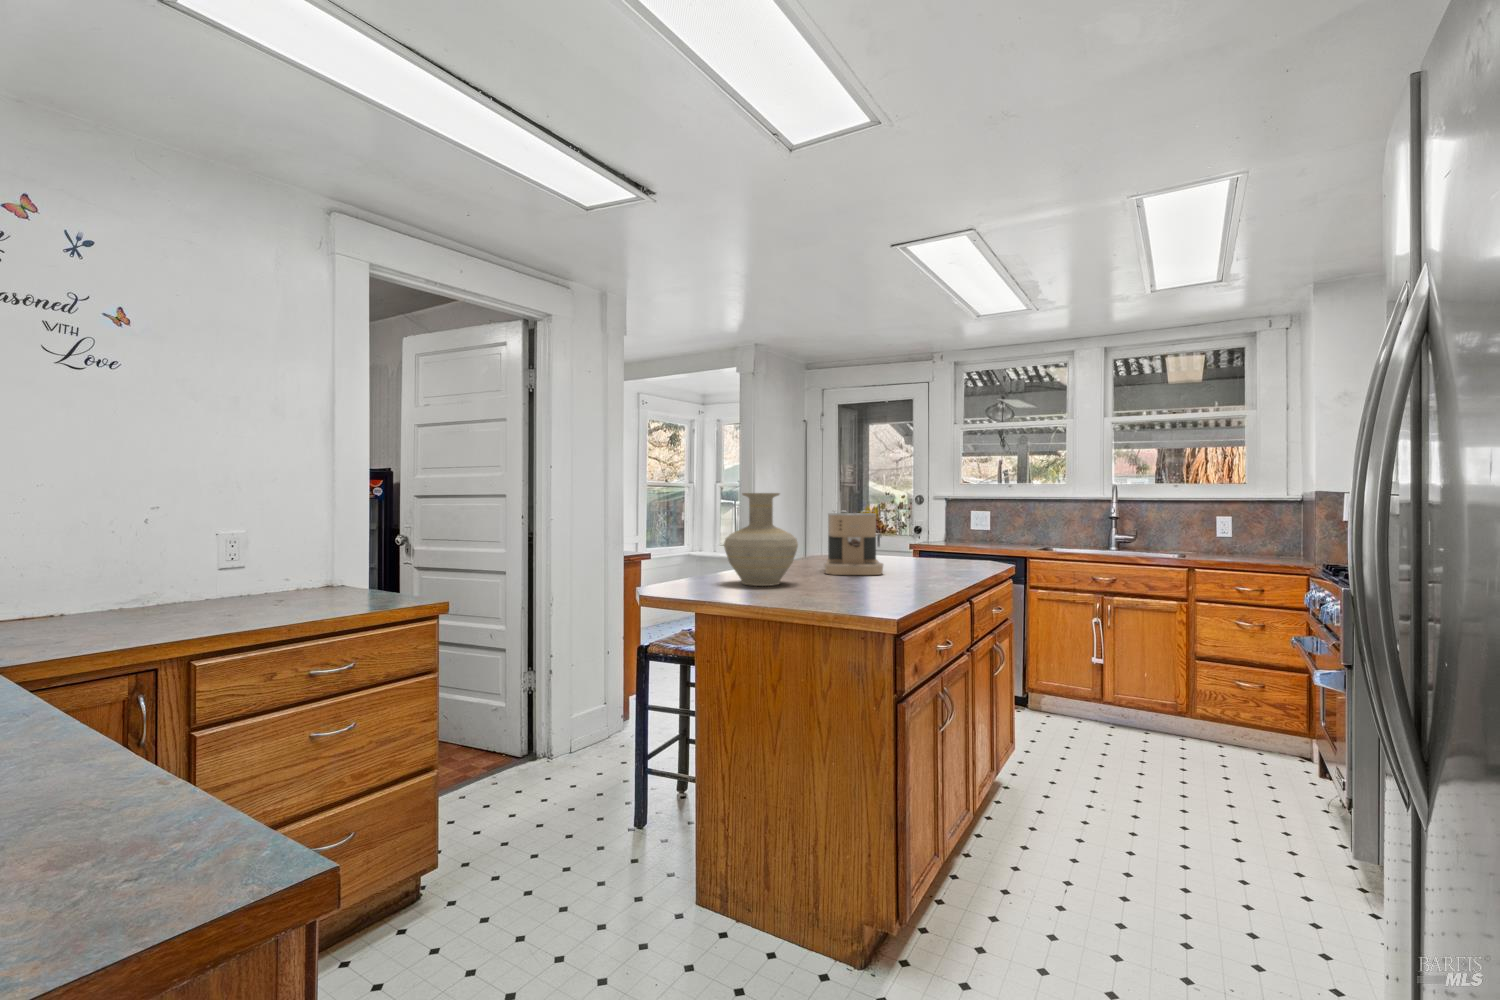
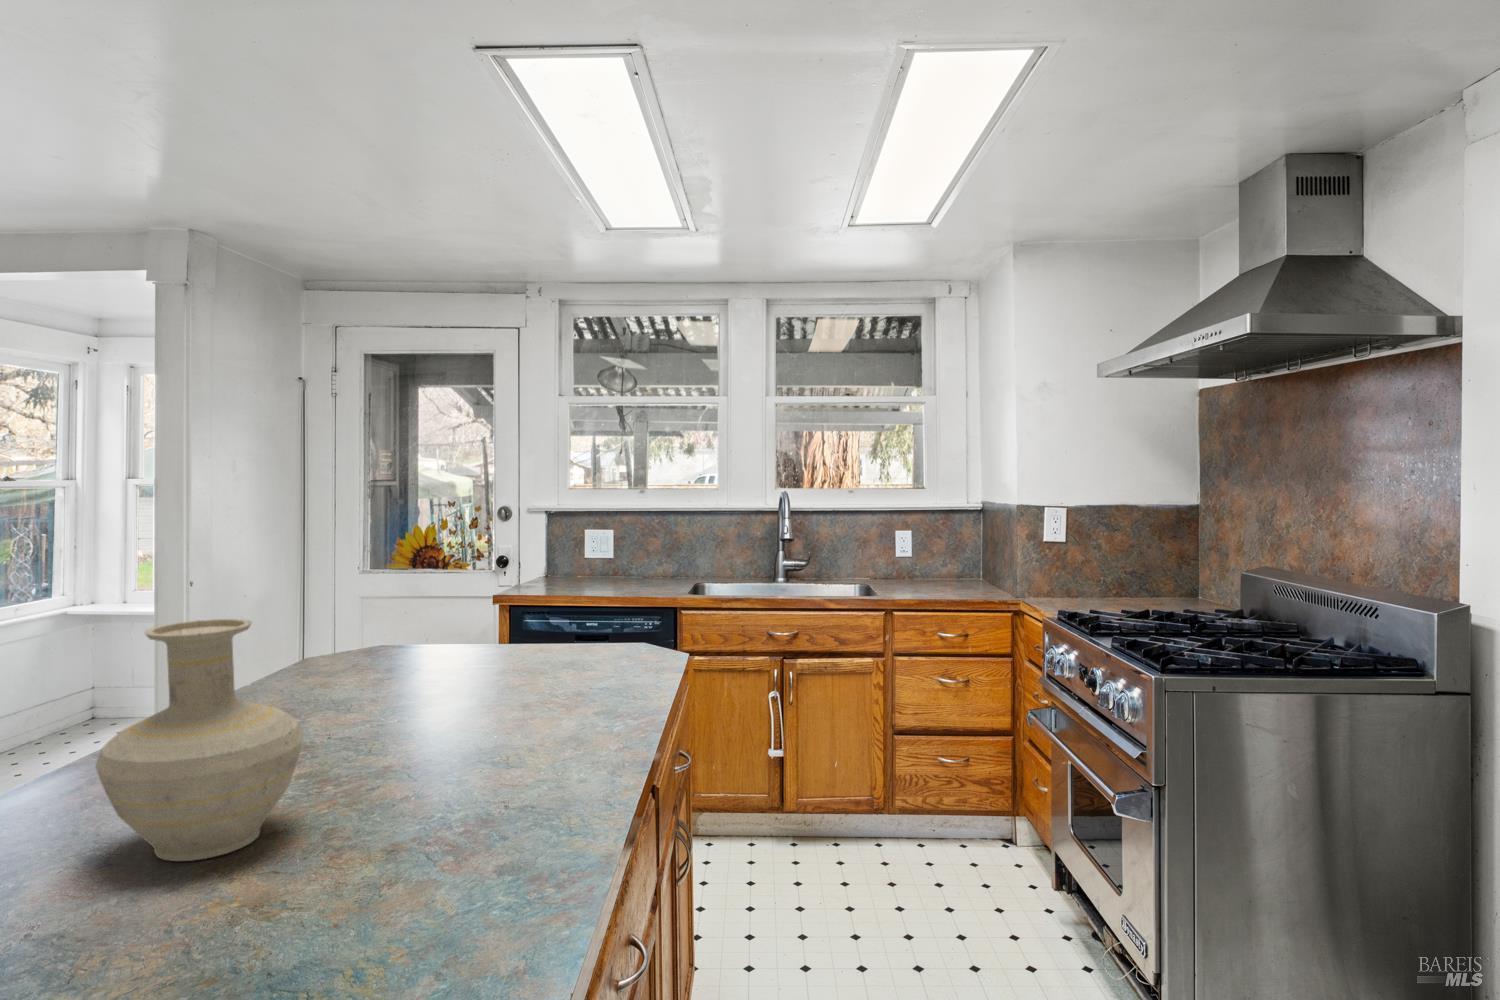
coffee maker: present [824,510,883,575] -> none [361,604,487,752]

